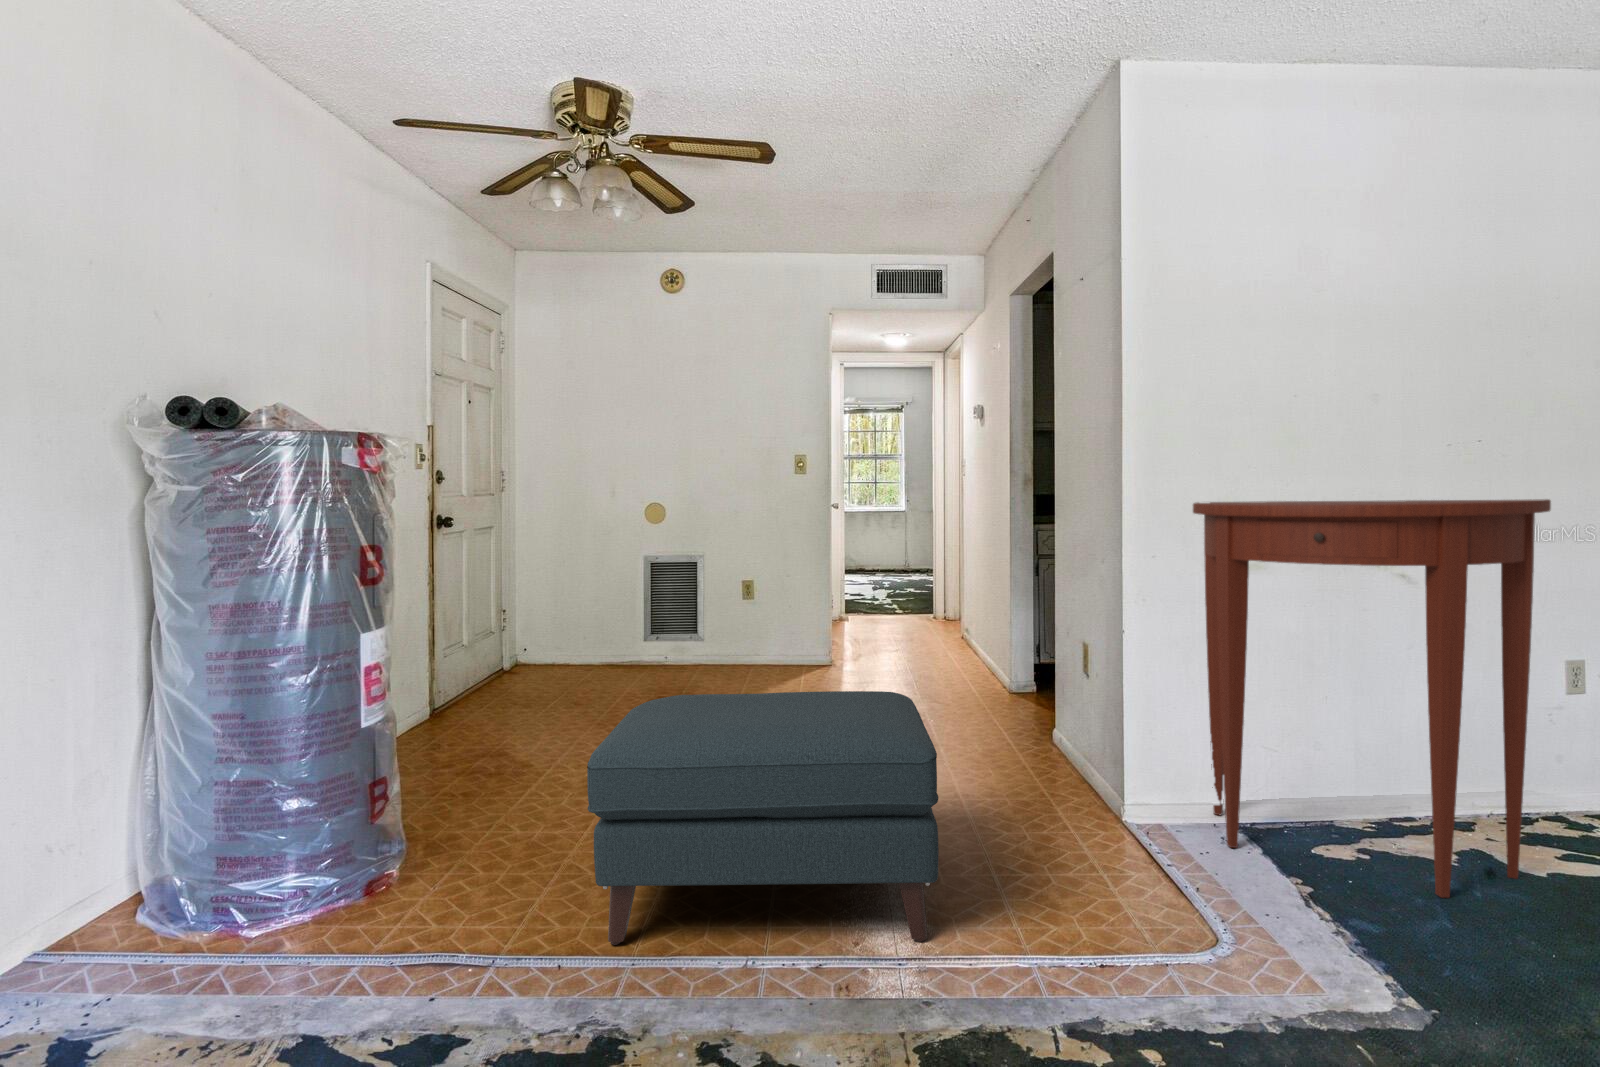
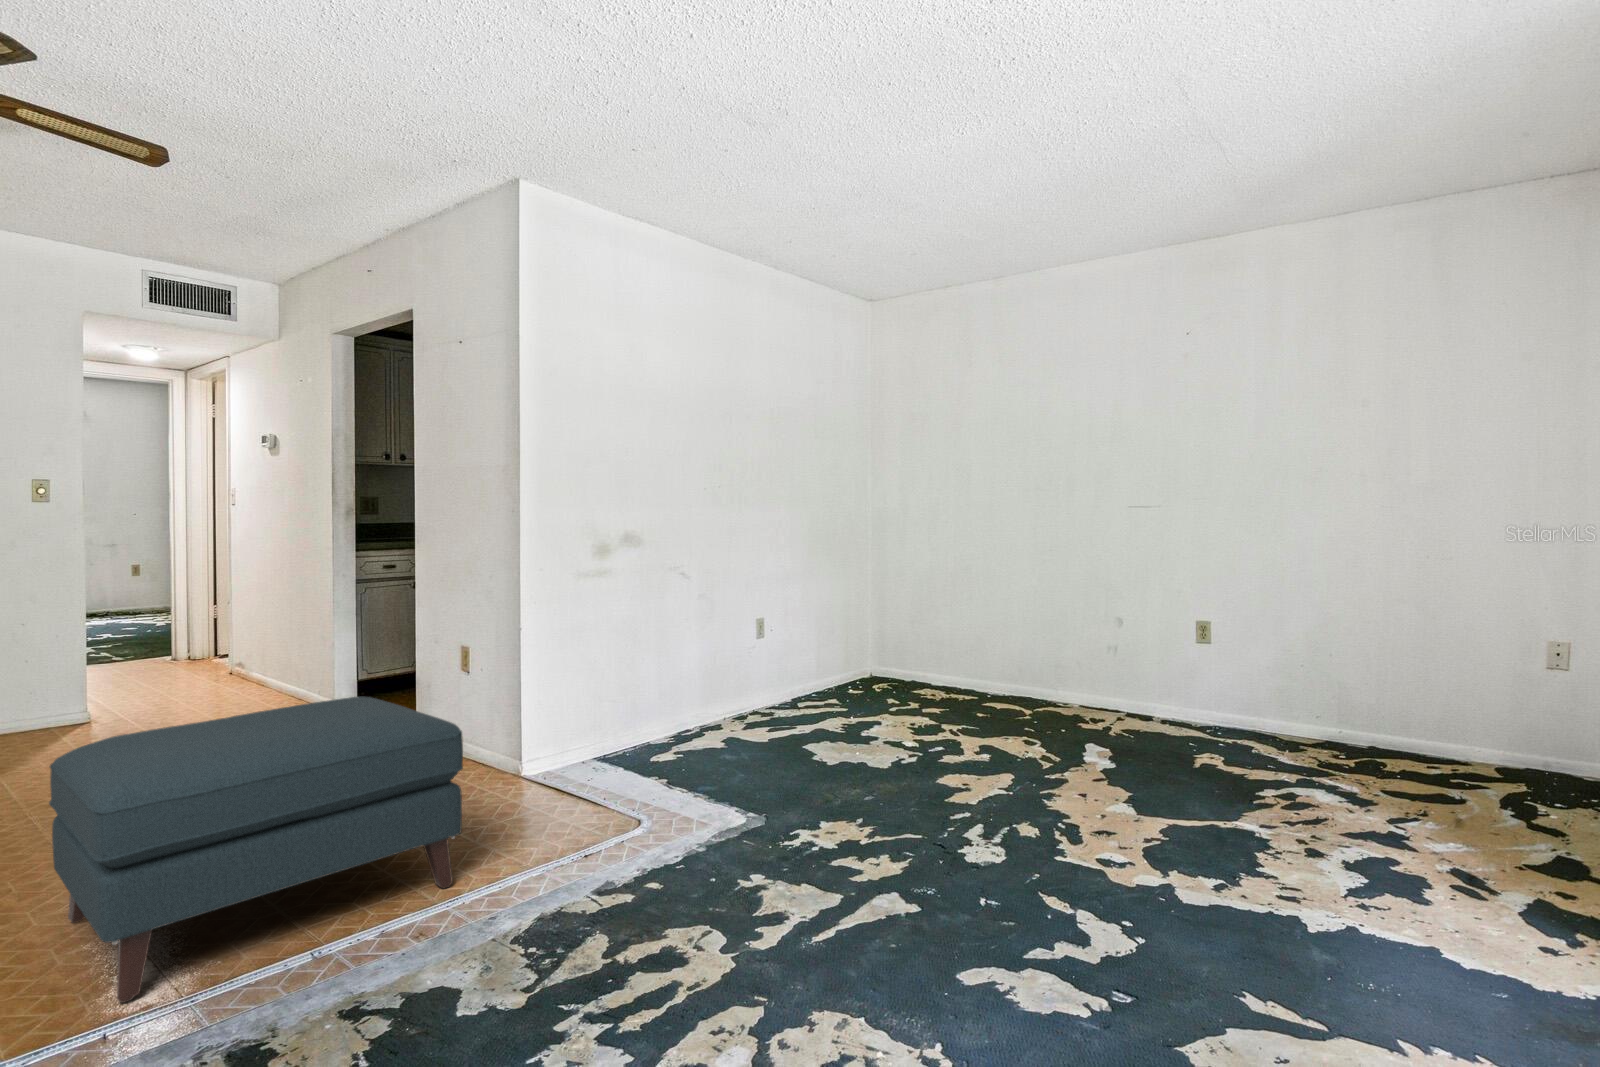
console table: present [1193,499,1551,898] -> none [570,527,767,770]

